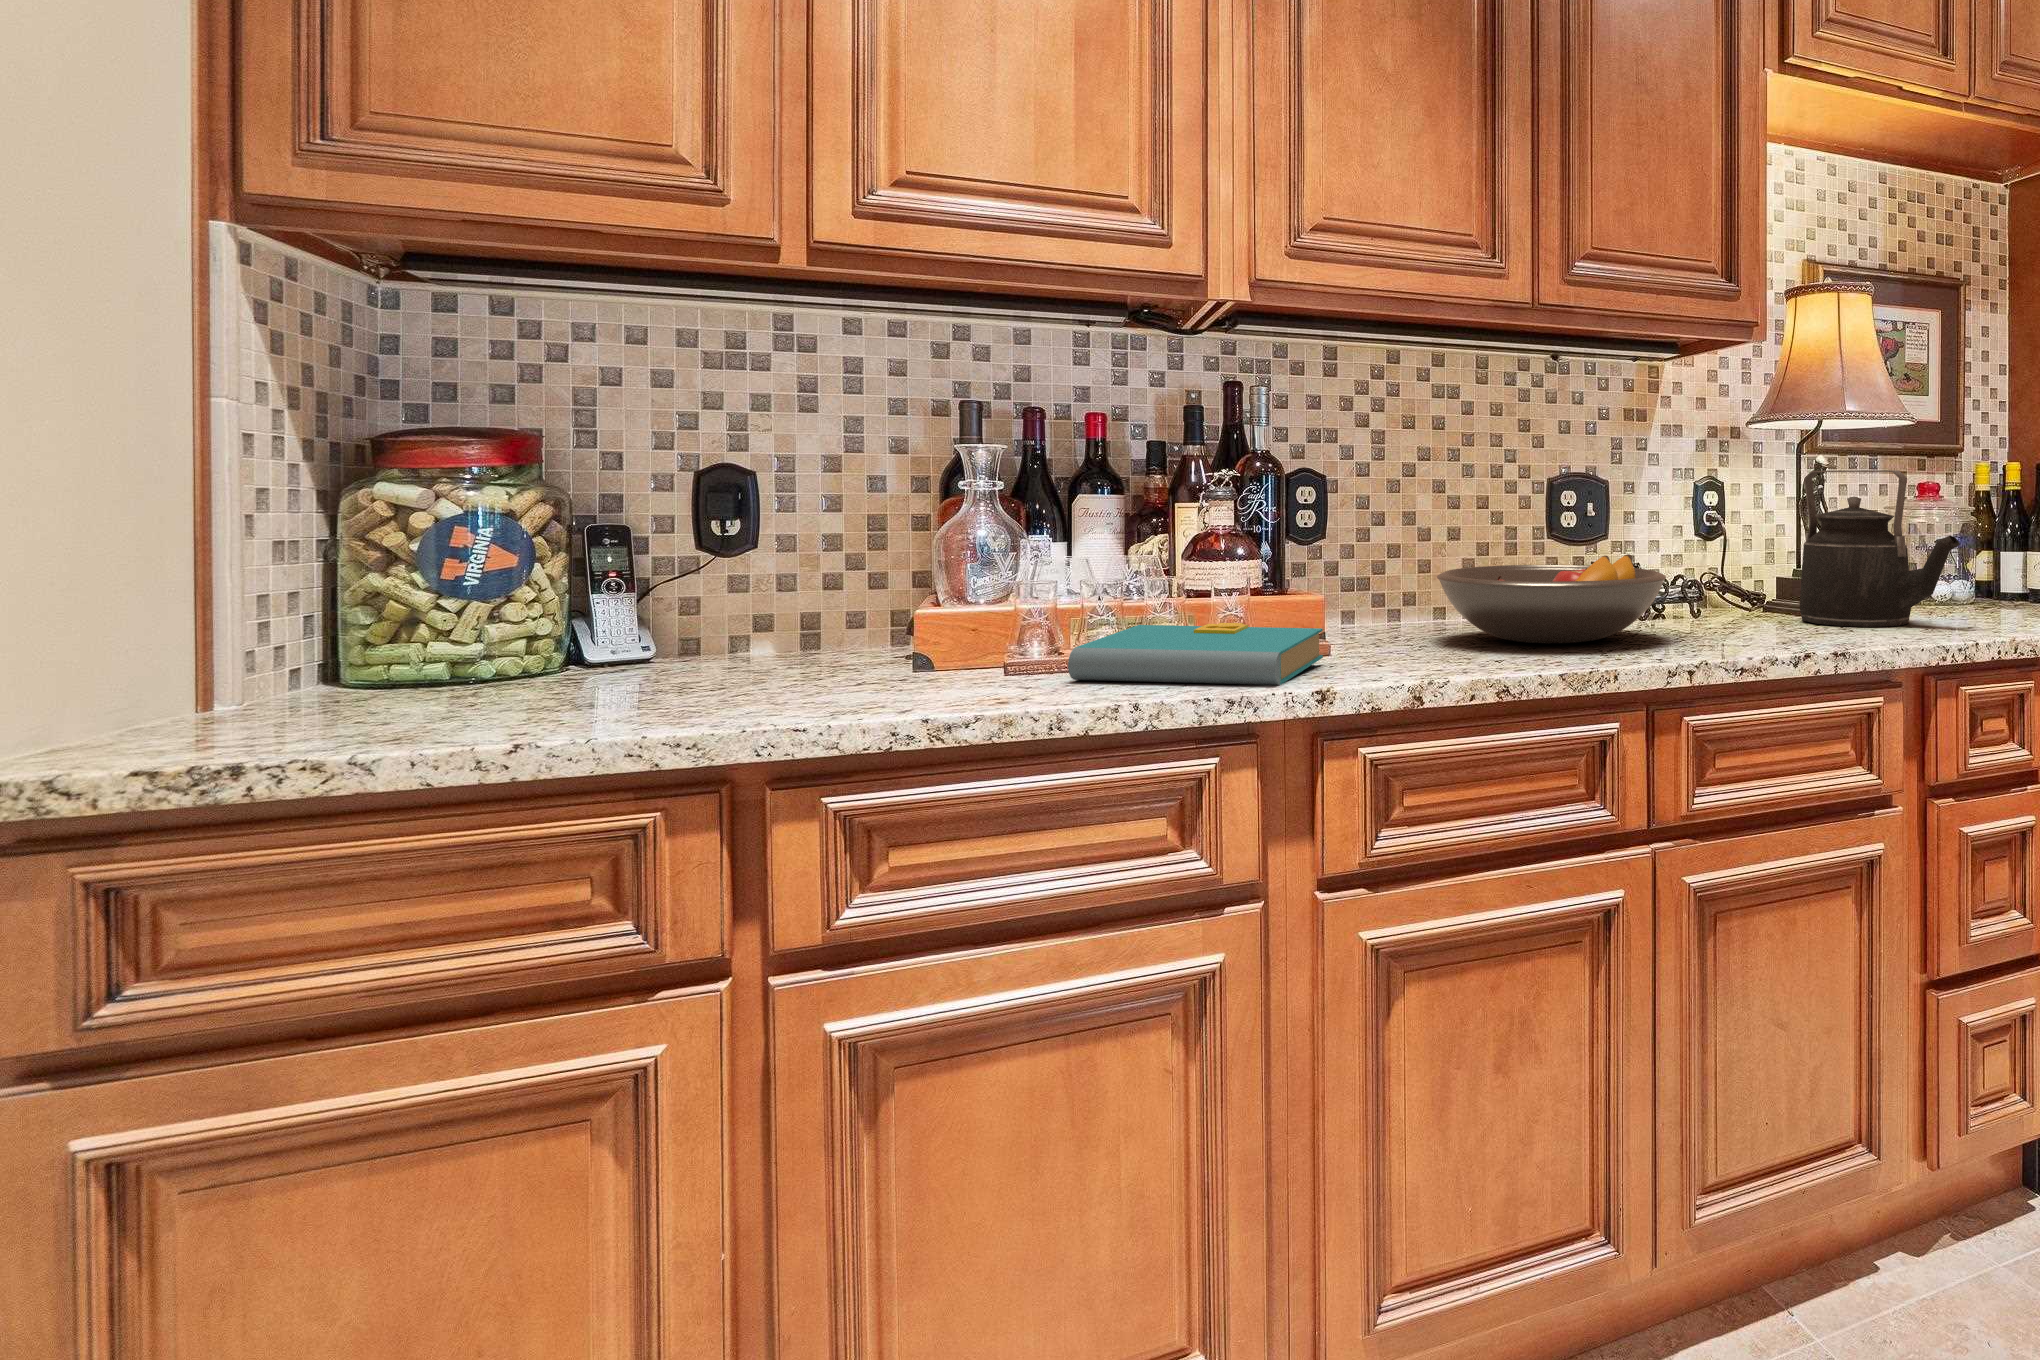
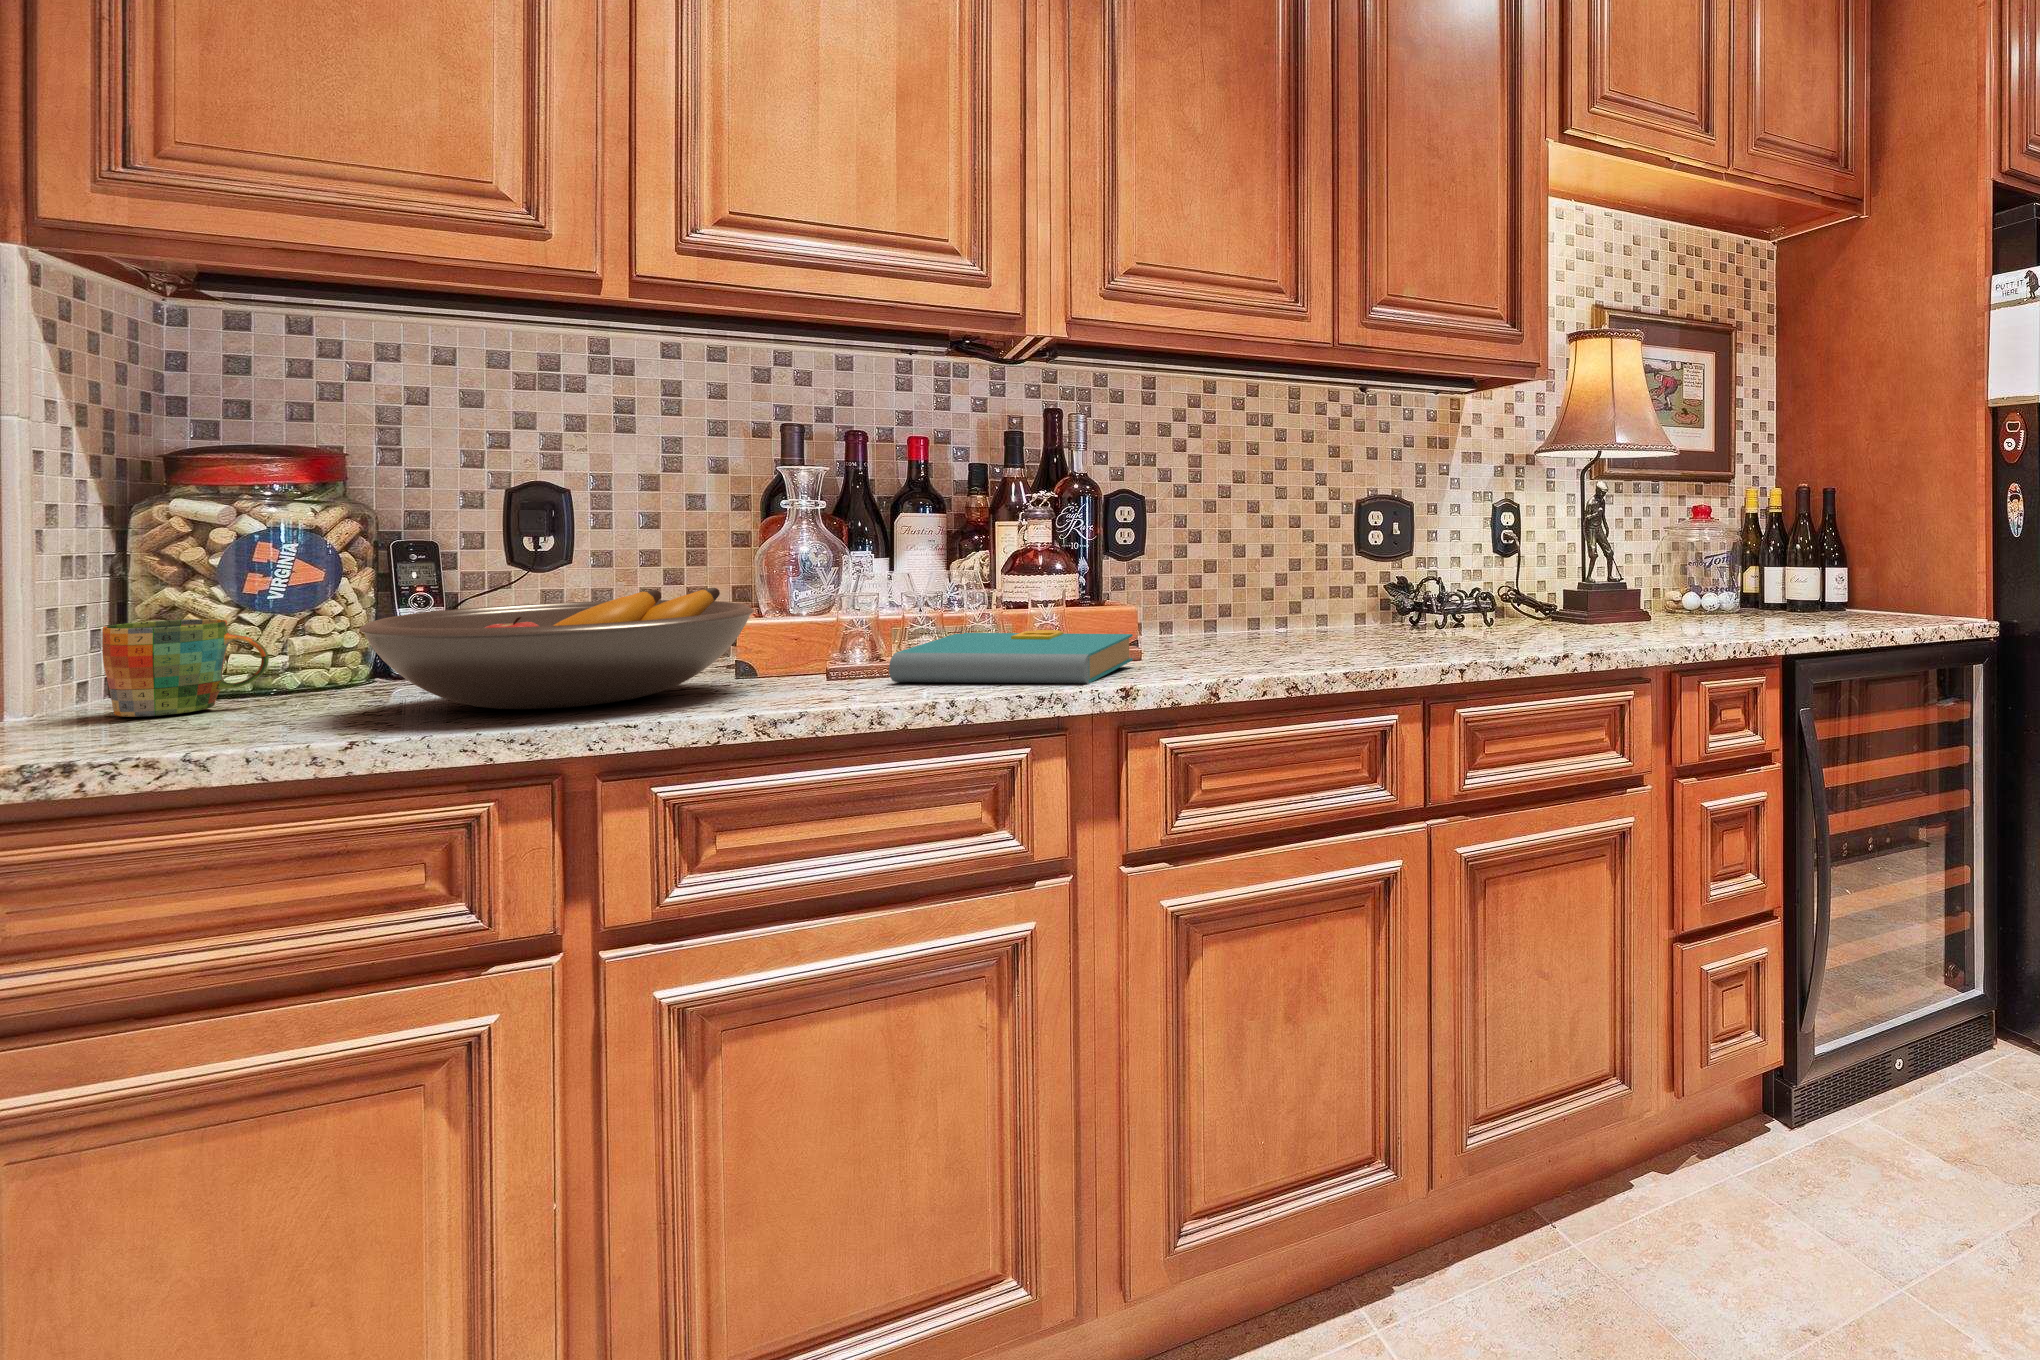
kettle: present [1800,470,1960,627] -> none [1576,494,1708,630]
fruit bowl: present [1437,554,1666,643] -> present [359,588,754,709]
mug: none [305,606,460,708] -> present [102,619,269,717]

